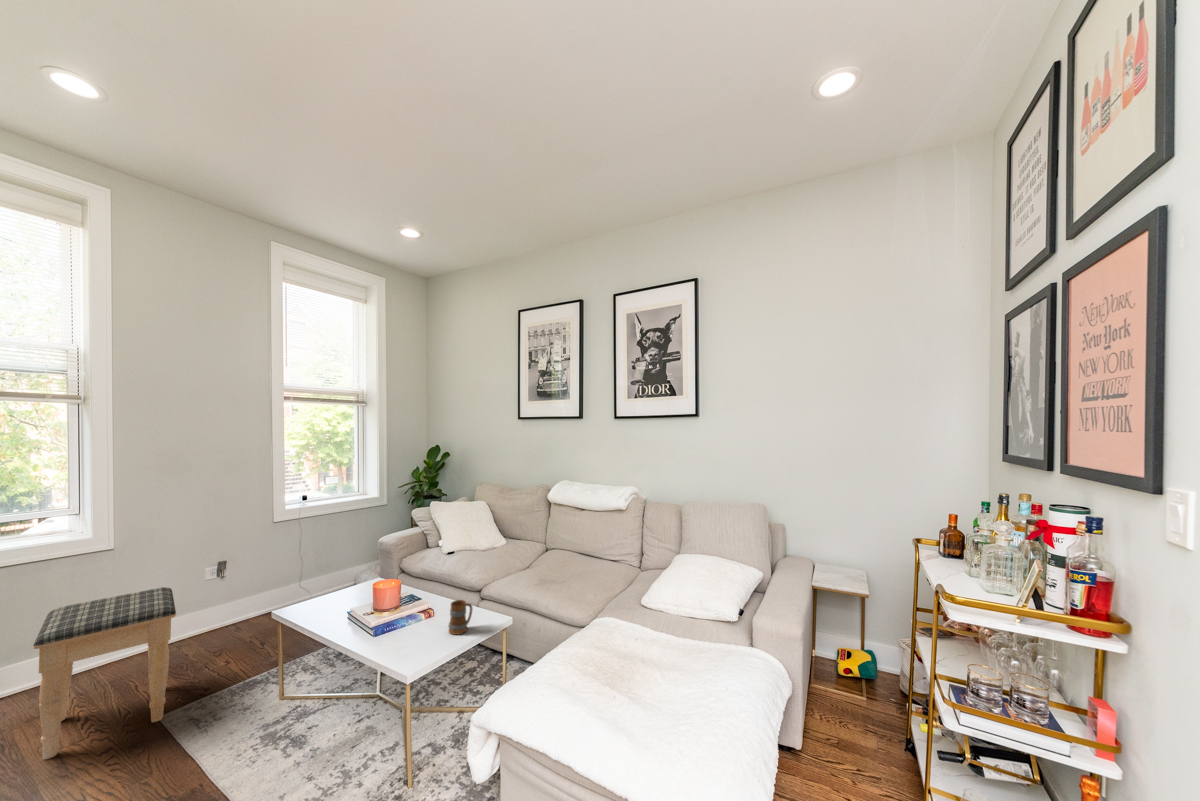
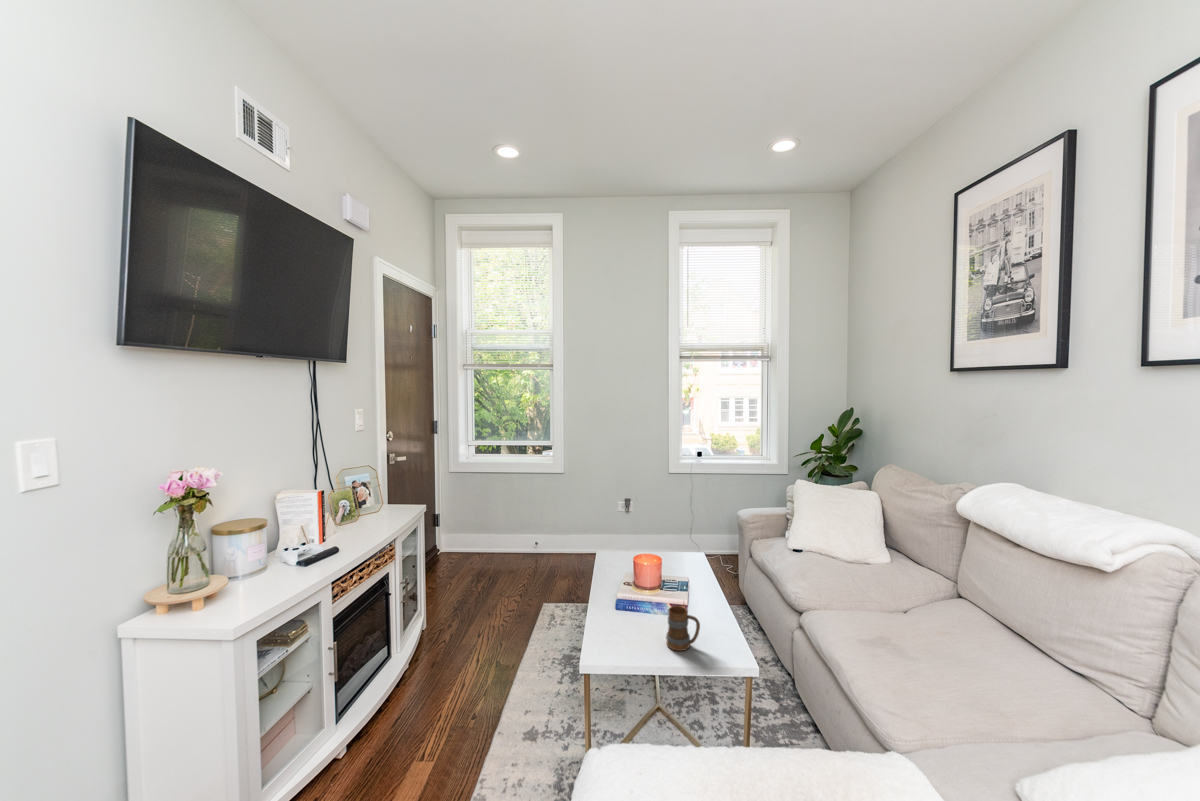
footstool: present [33,587,176,759] -> none [487,505,572,606]

